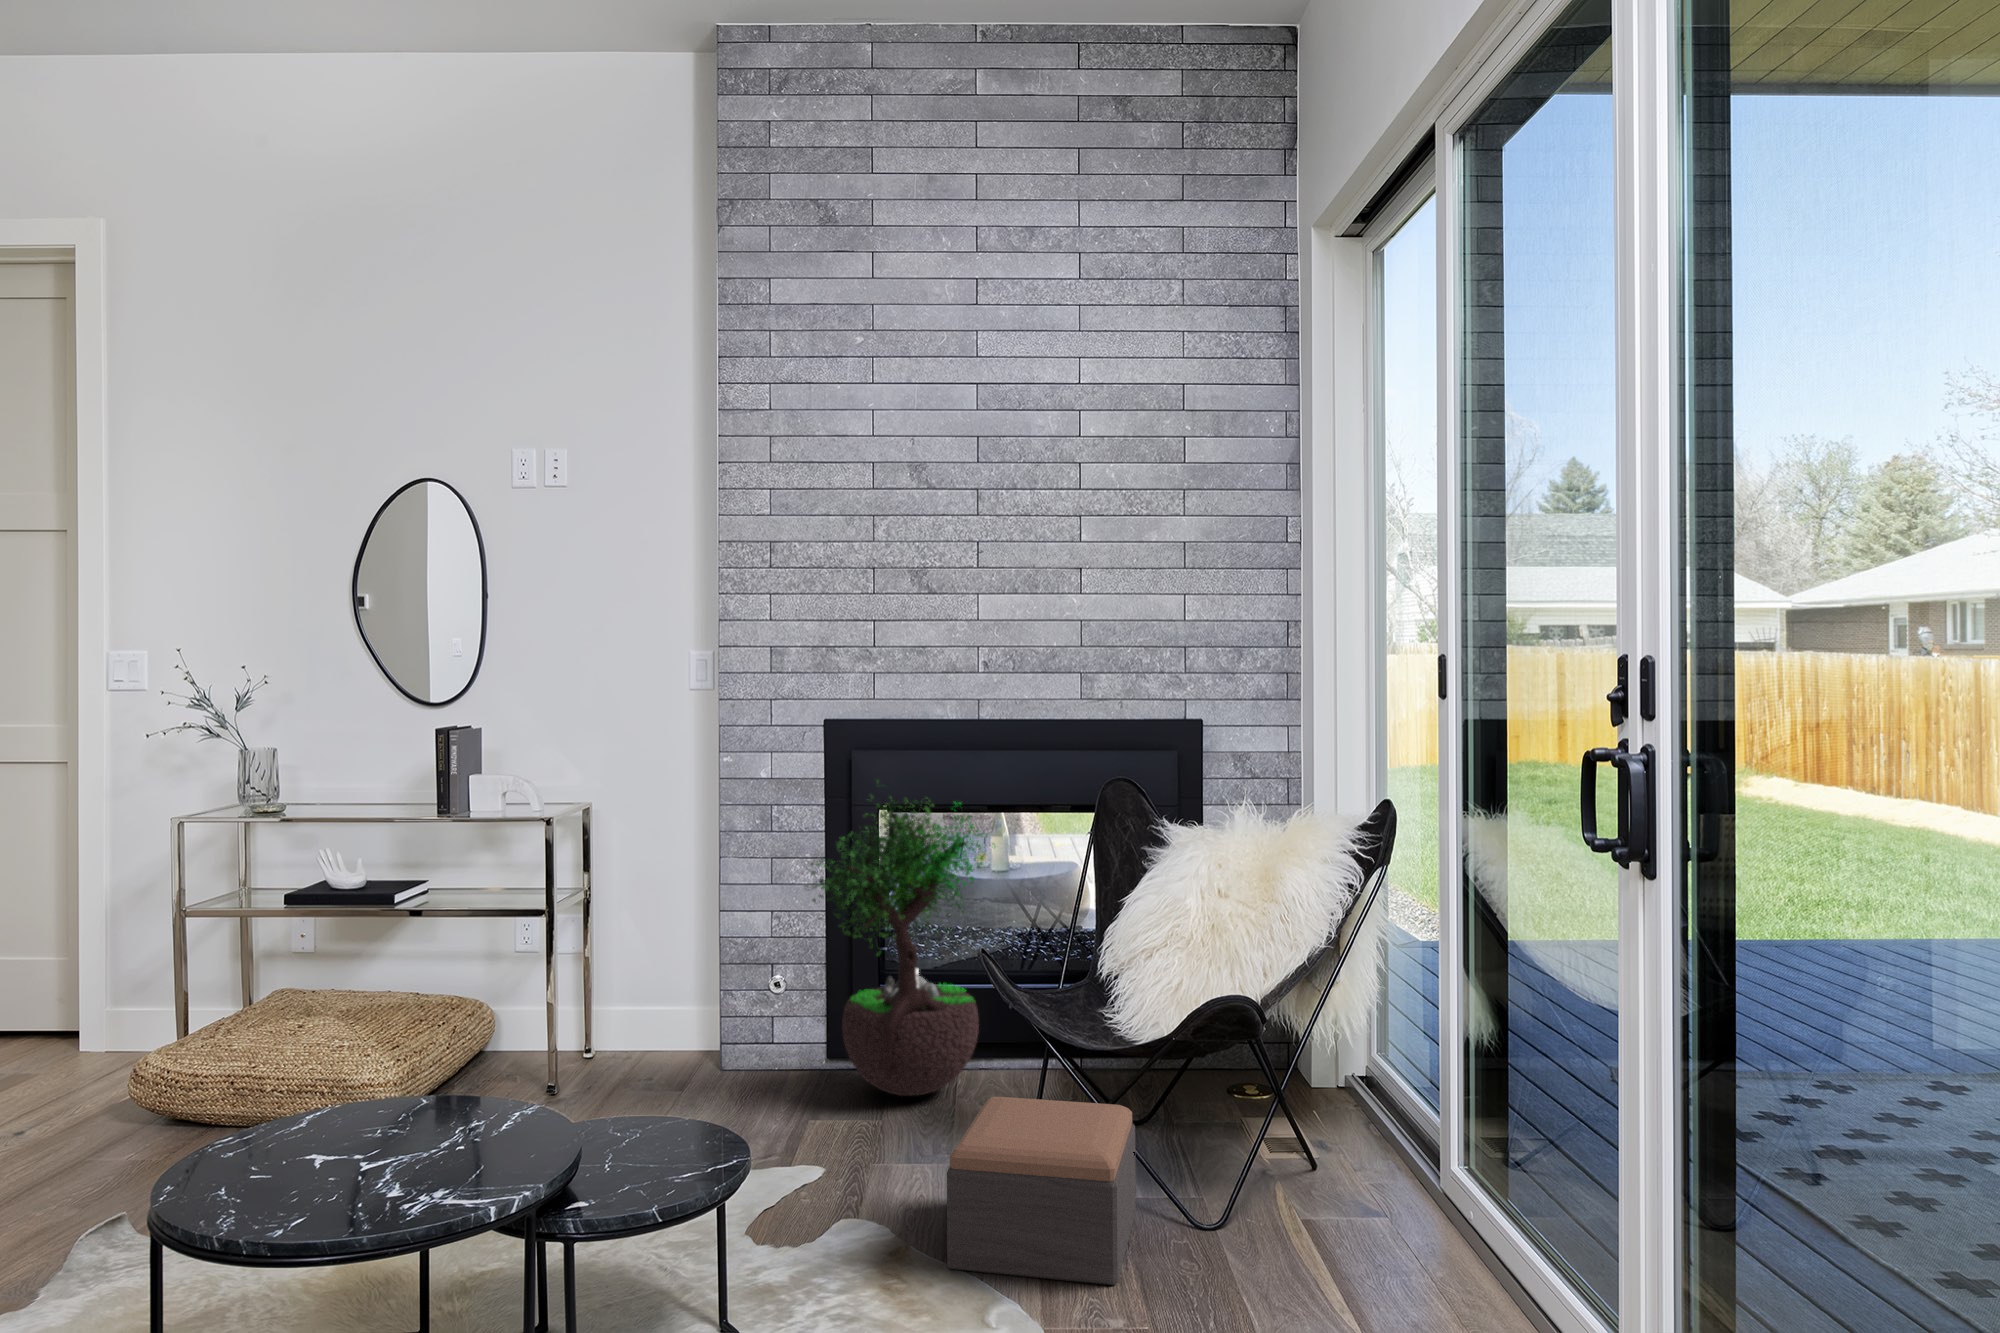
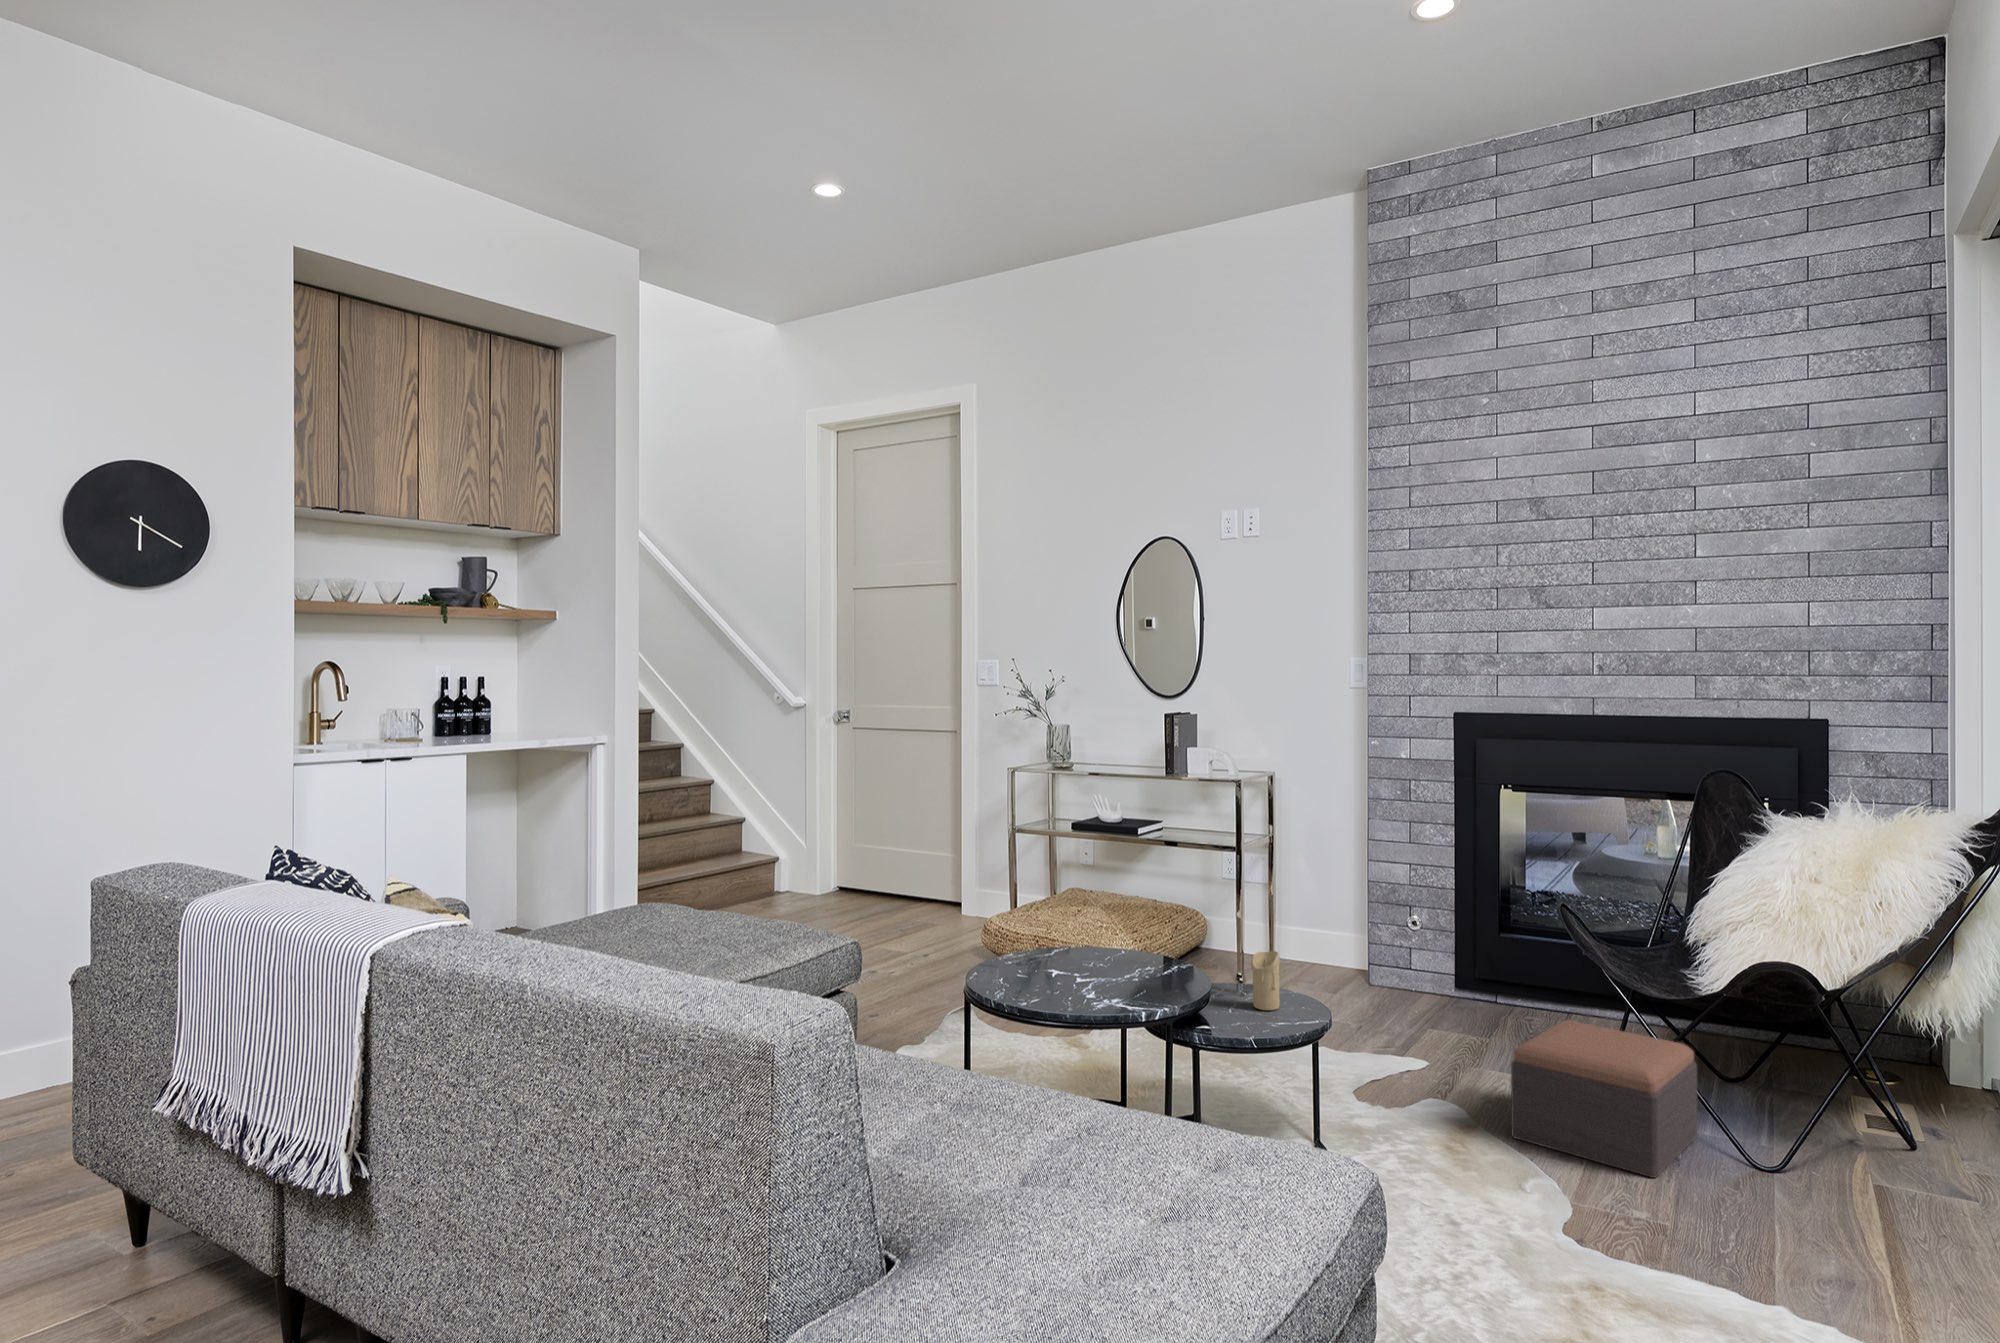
potted tree: present [806,780,994,1096] -> none [1428,762,1597,1025]
candle: none [613,1085,657,1179] -> present [1251,951,1280,1010]

